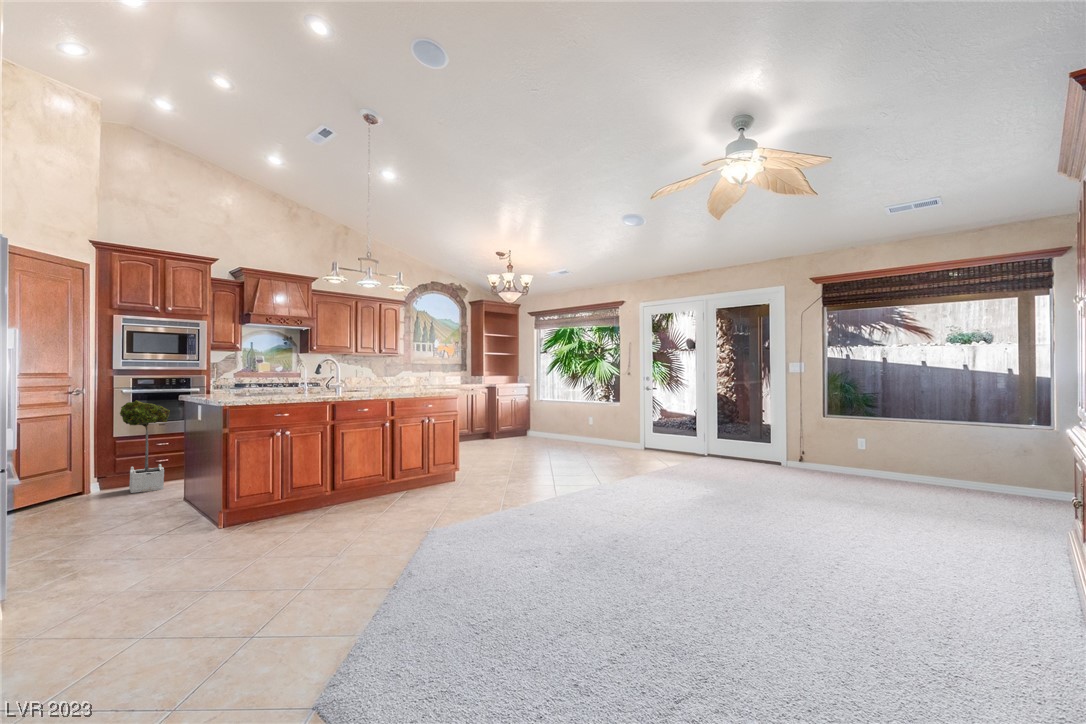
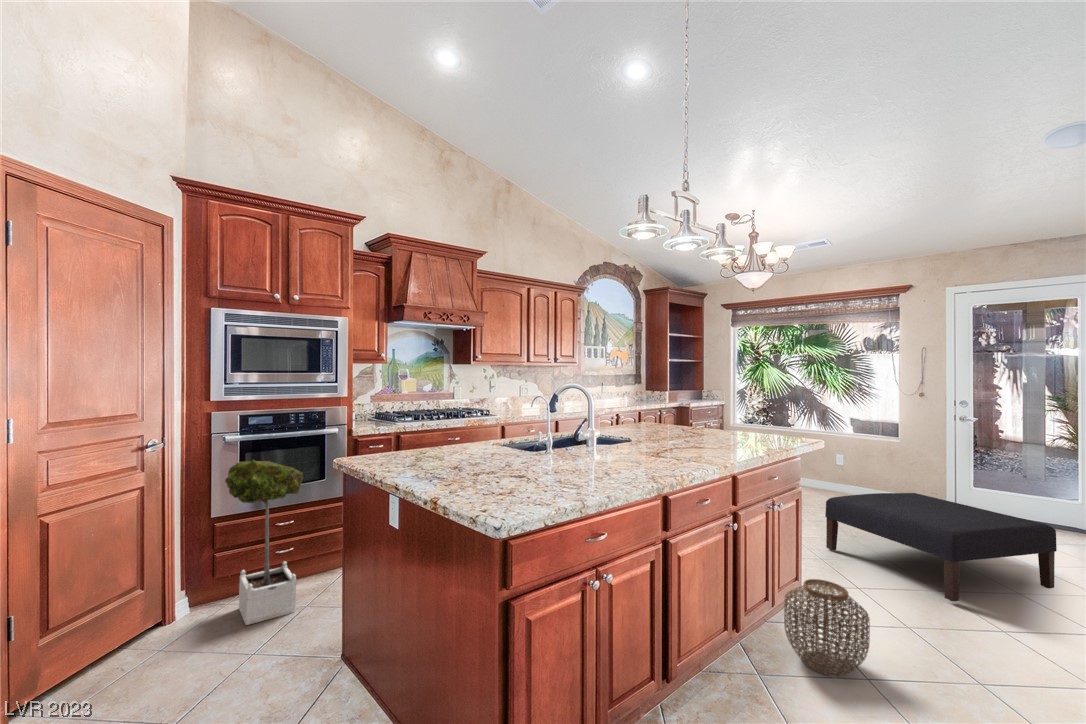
ottoman: none [527,429,627,476] -> present [825,493,1057,601]
woven basket: none [420,454,459,496] -> present [784,579,870,676]

